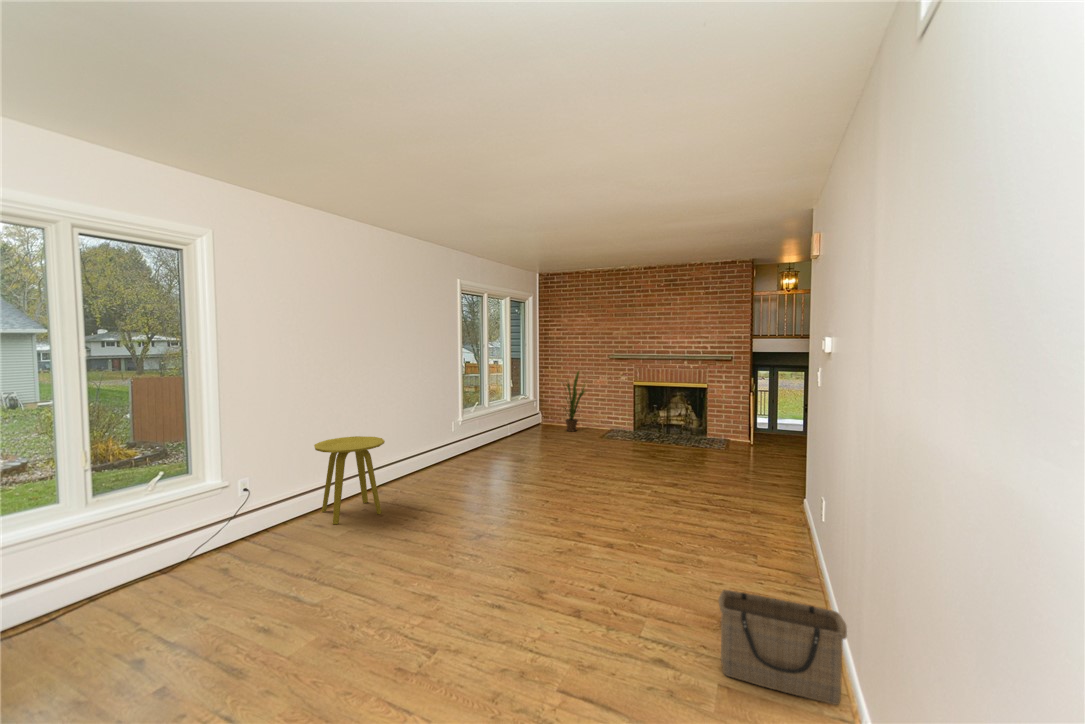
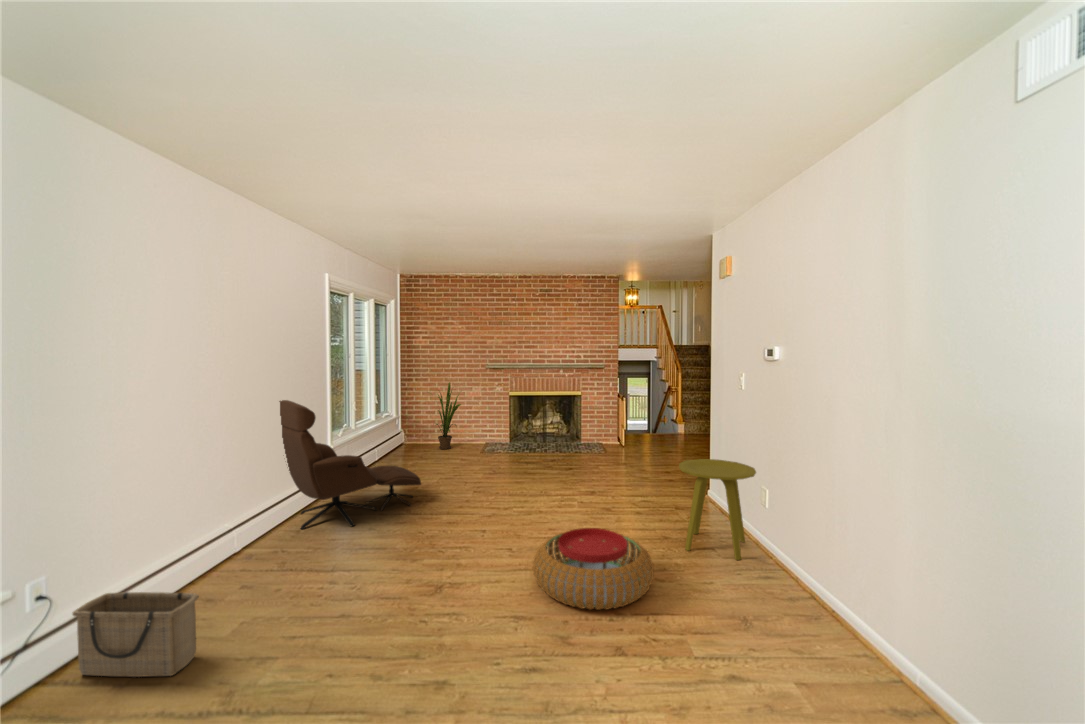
lounge chair: none [405,378,516,482] -> present [279,400,421,529]
side table: present [314,436,385,524] -> present [679,459,756,560]
pouf: none [547,507,662,582] -> present [533,528,654,610]
basket: present [718,590,847,705] -> present [73,592,199,677]

